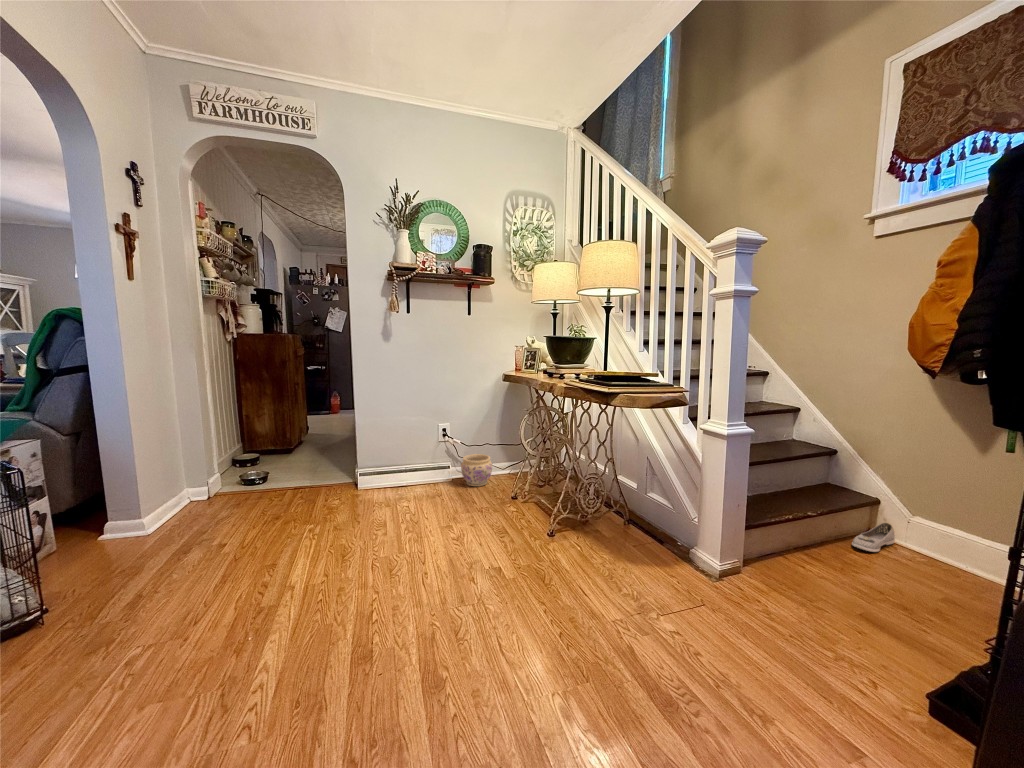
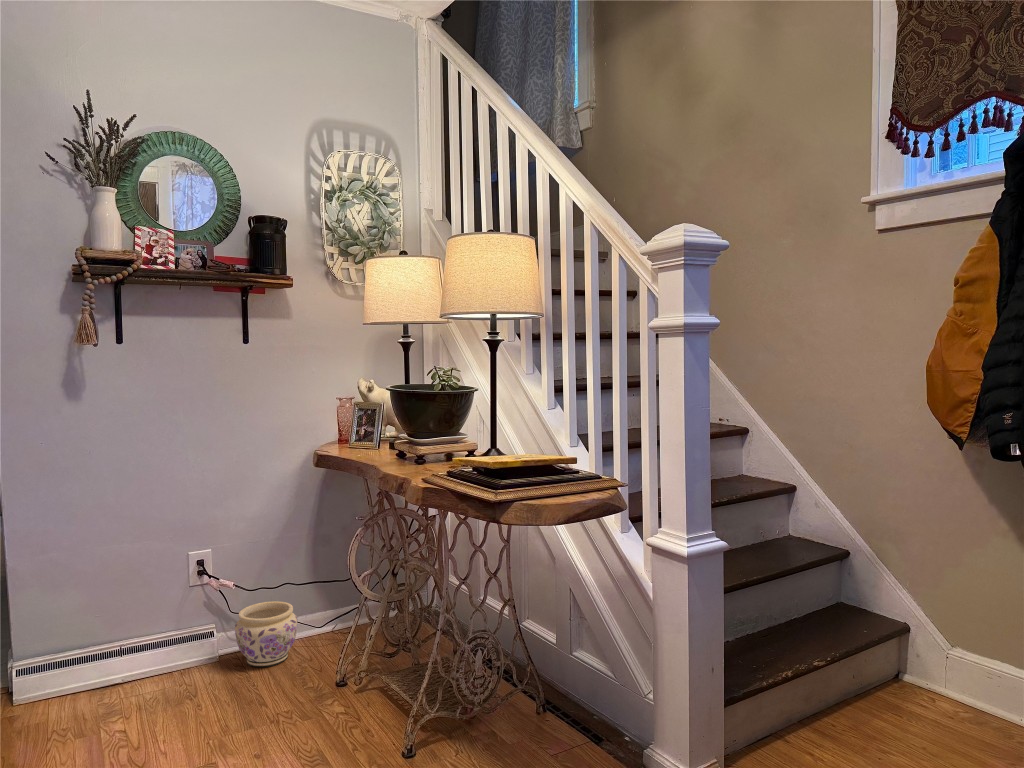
shoe: present [852,523,895,552] -> none [876,662,931,714]

